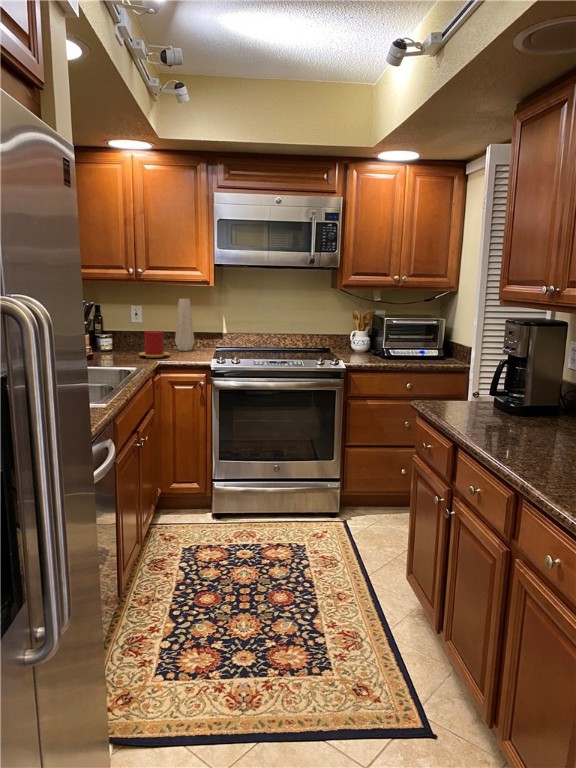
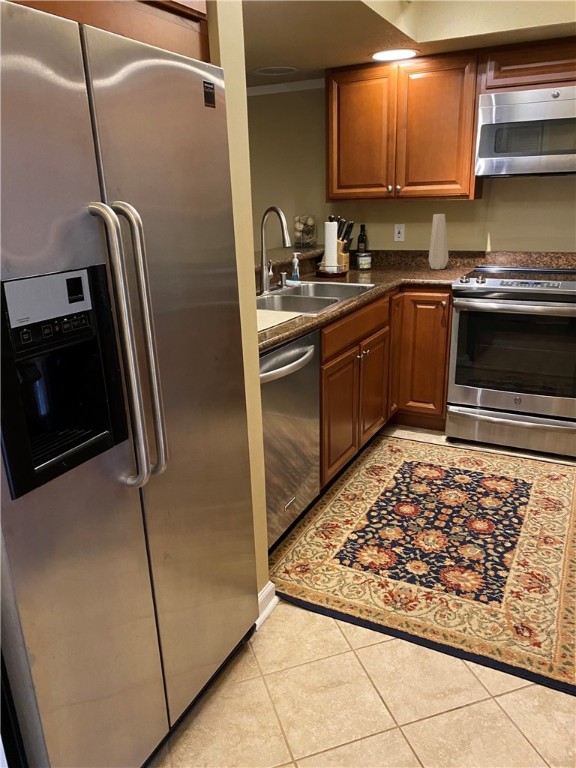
candle: present [139,331,170,358] -> none [386,249,417,276]

